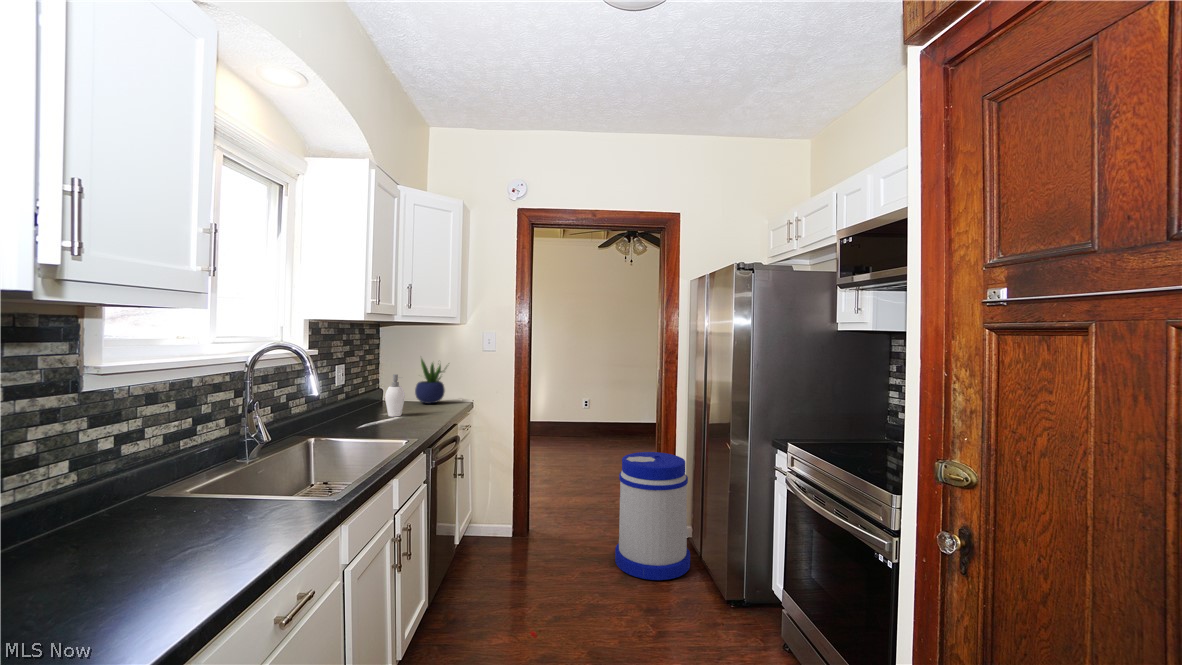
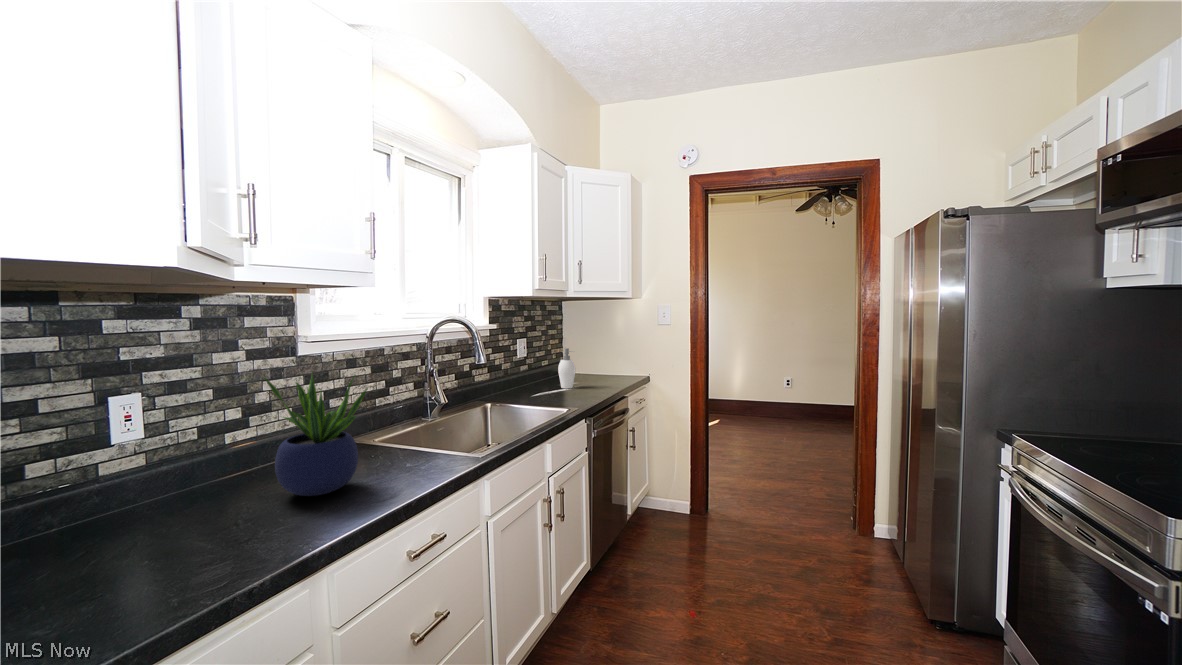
potted plant: present [415,359,445,404] -> present [265,374,368,496]
trash can: present [615,452,690,580] -> none [799,445,899,600]

